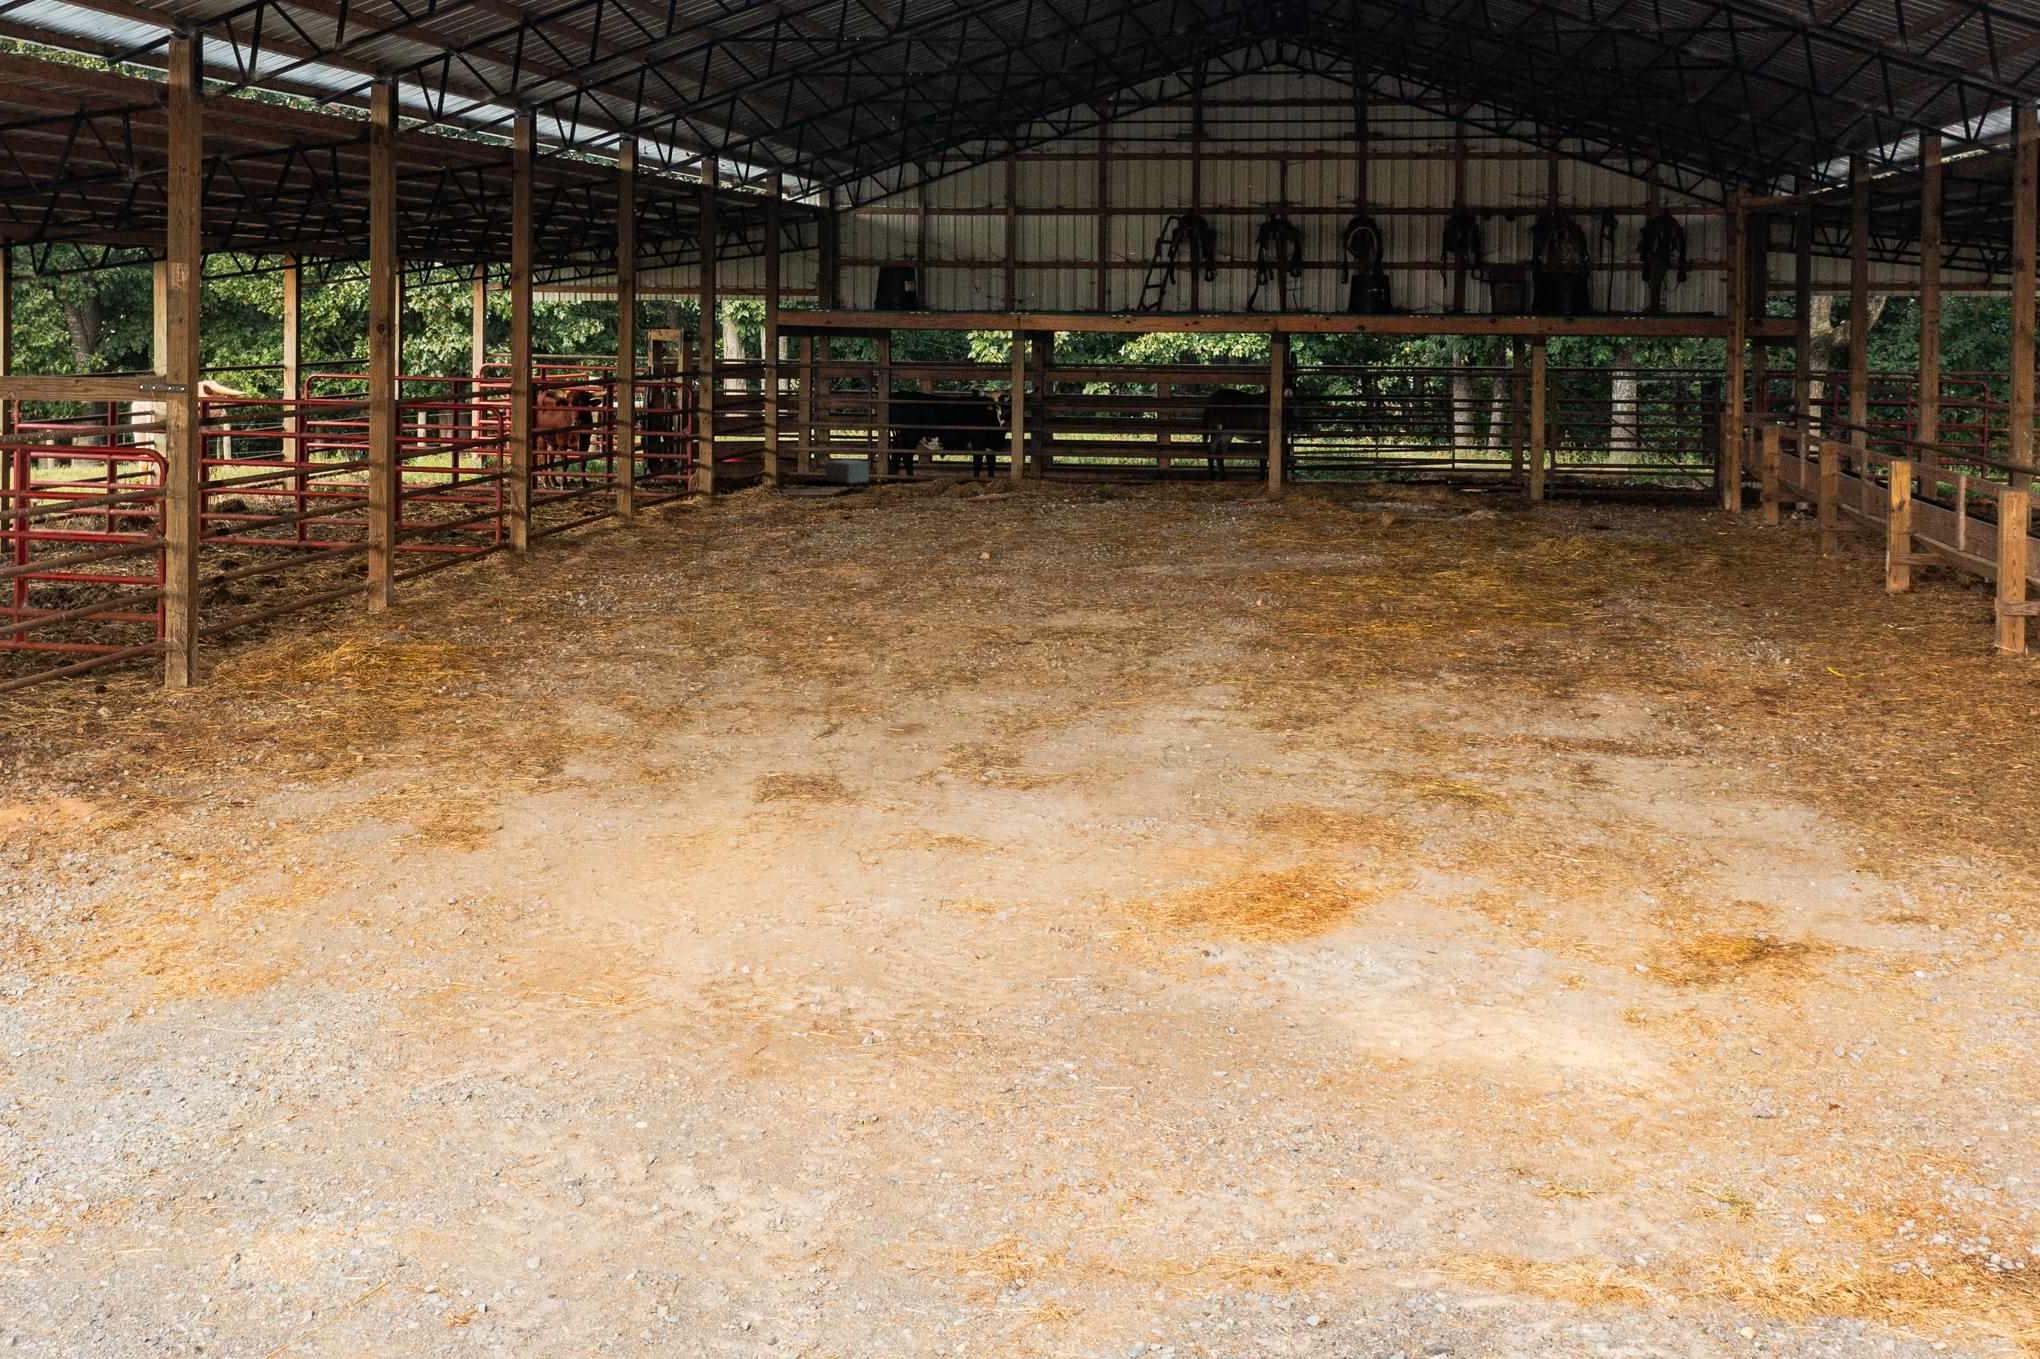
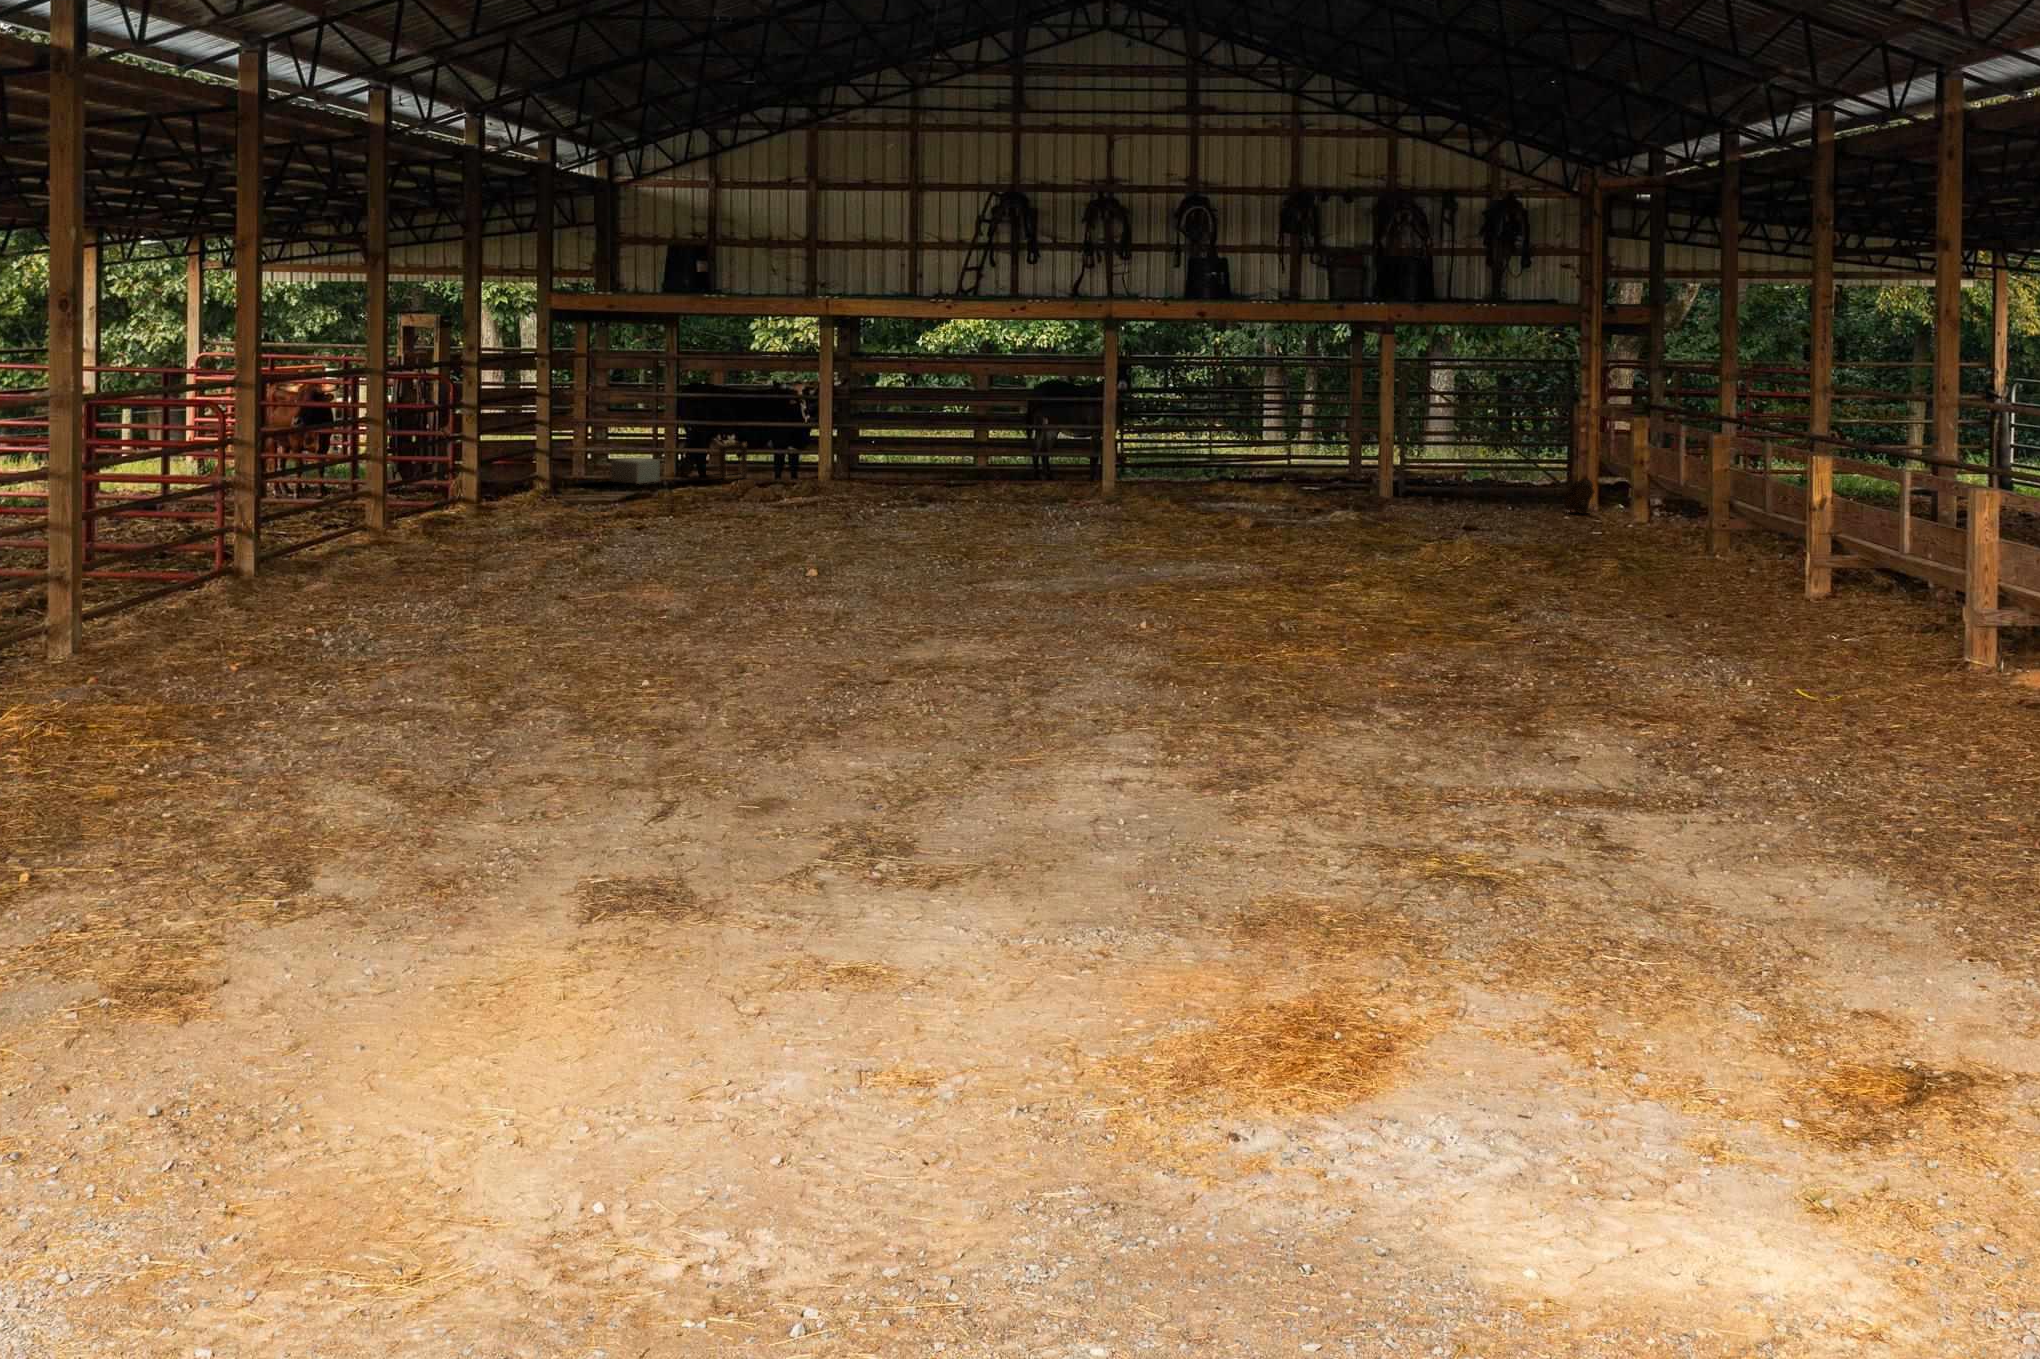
bench: none [921,445,947,480] -> present [718,443,747,479]
backpack: none [1760,487,1796,525] -> present [1564,478,1595,514]

